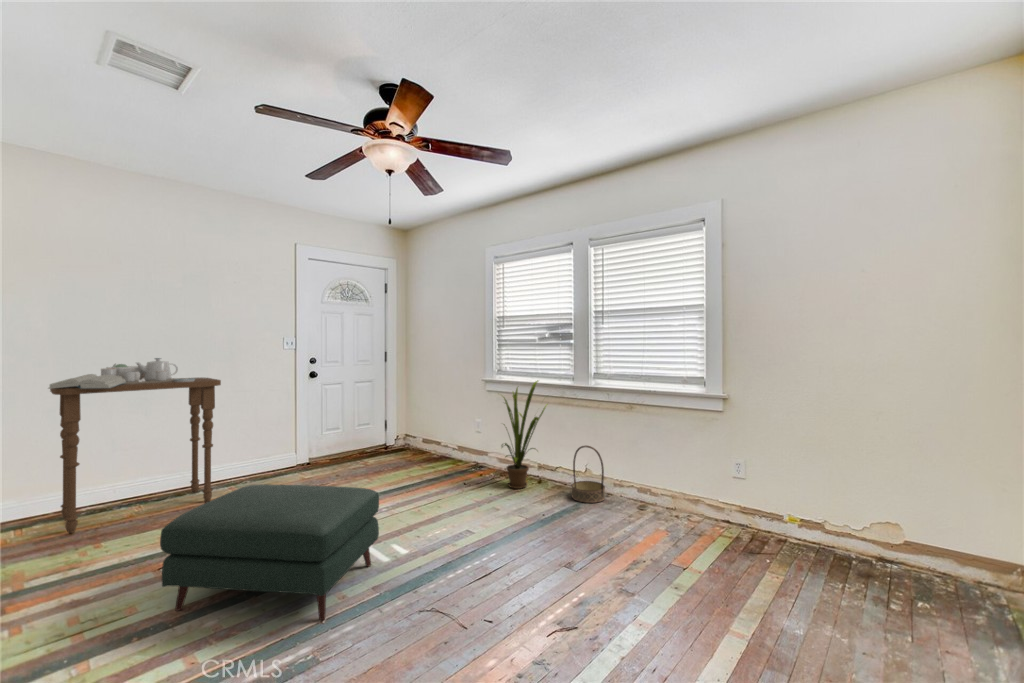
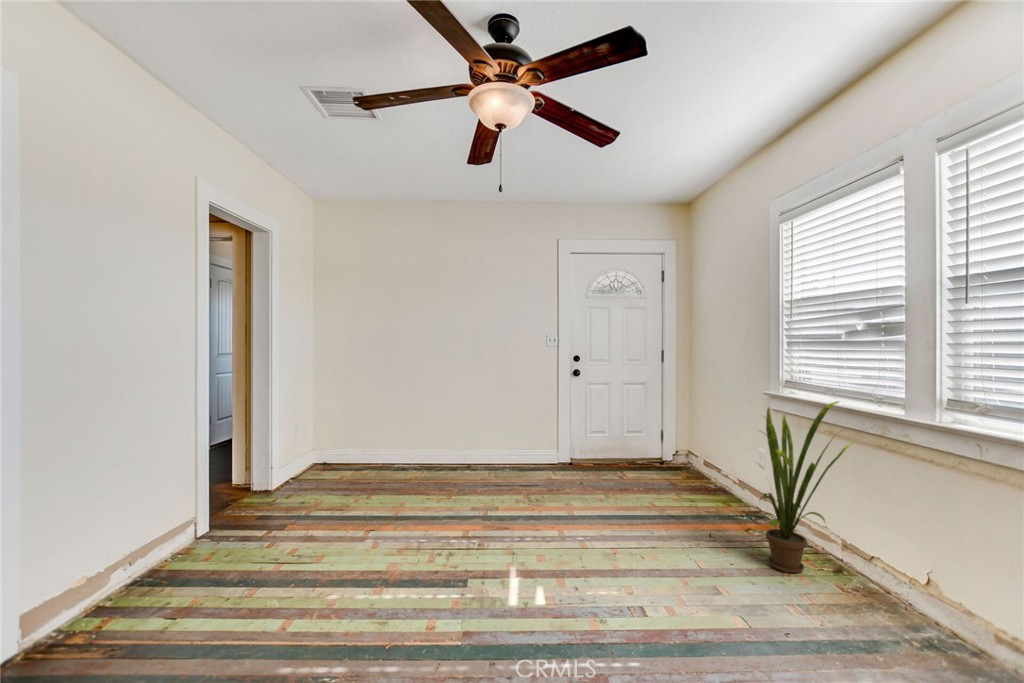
side table: present [49,358,221,533] -> none [363,354,477,482]
basket: present [572,446,605,503] -> none [877,536,964,662]
ottoman: present [160,484,379,620] -> none [327,477,505,645]

